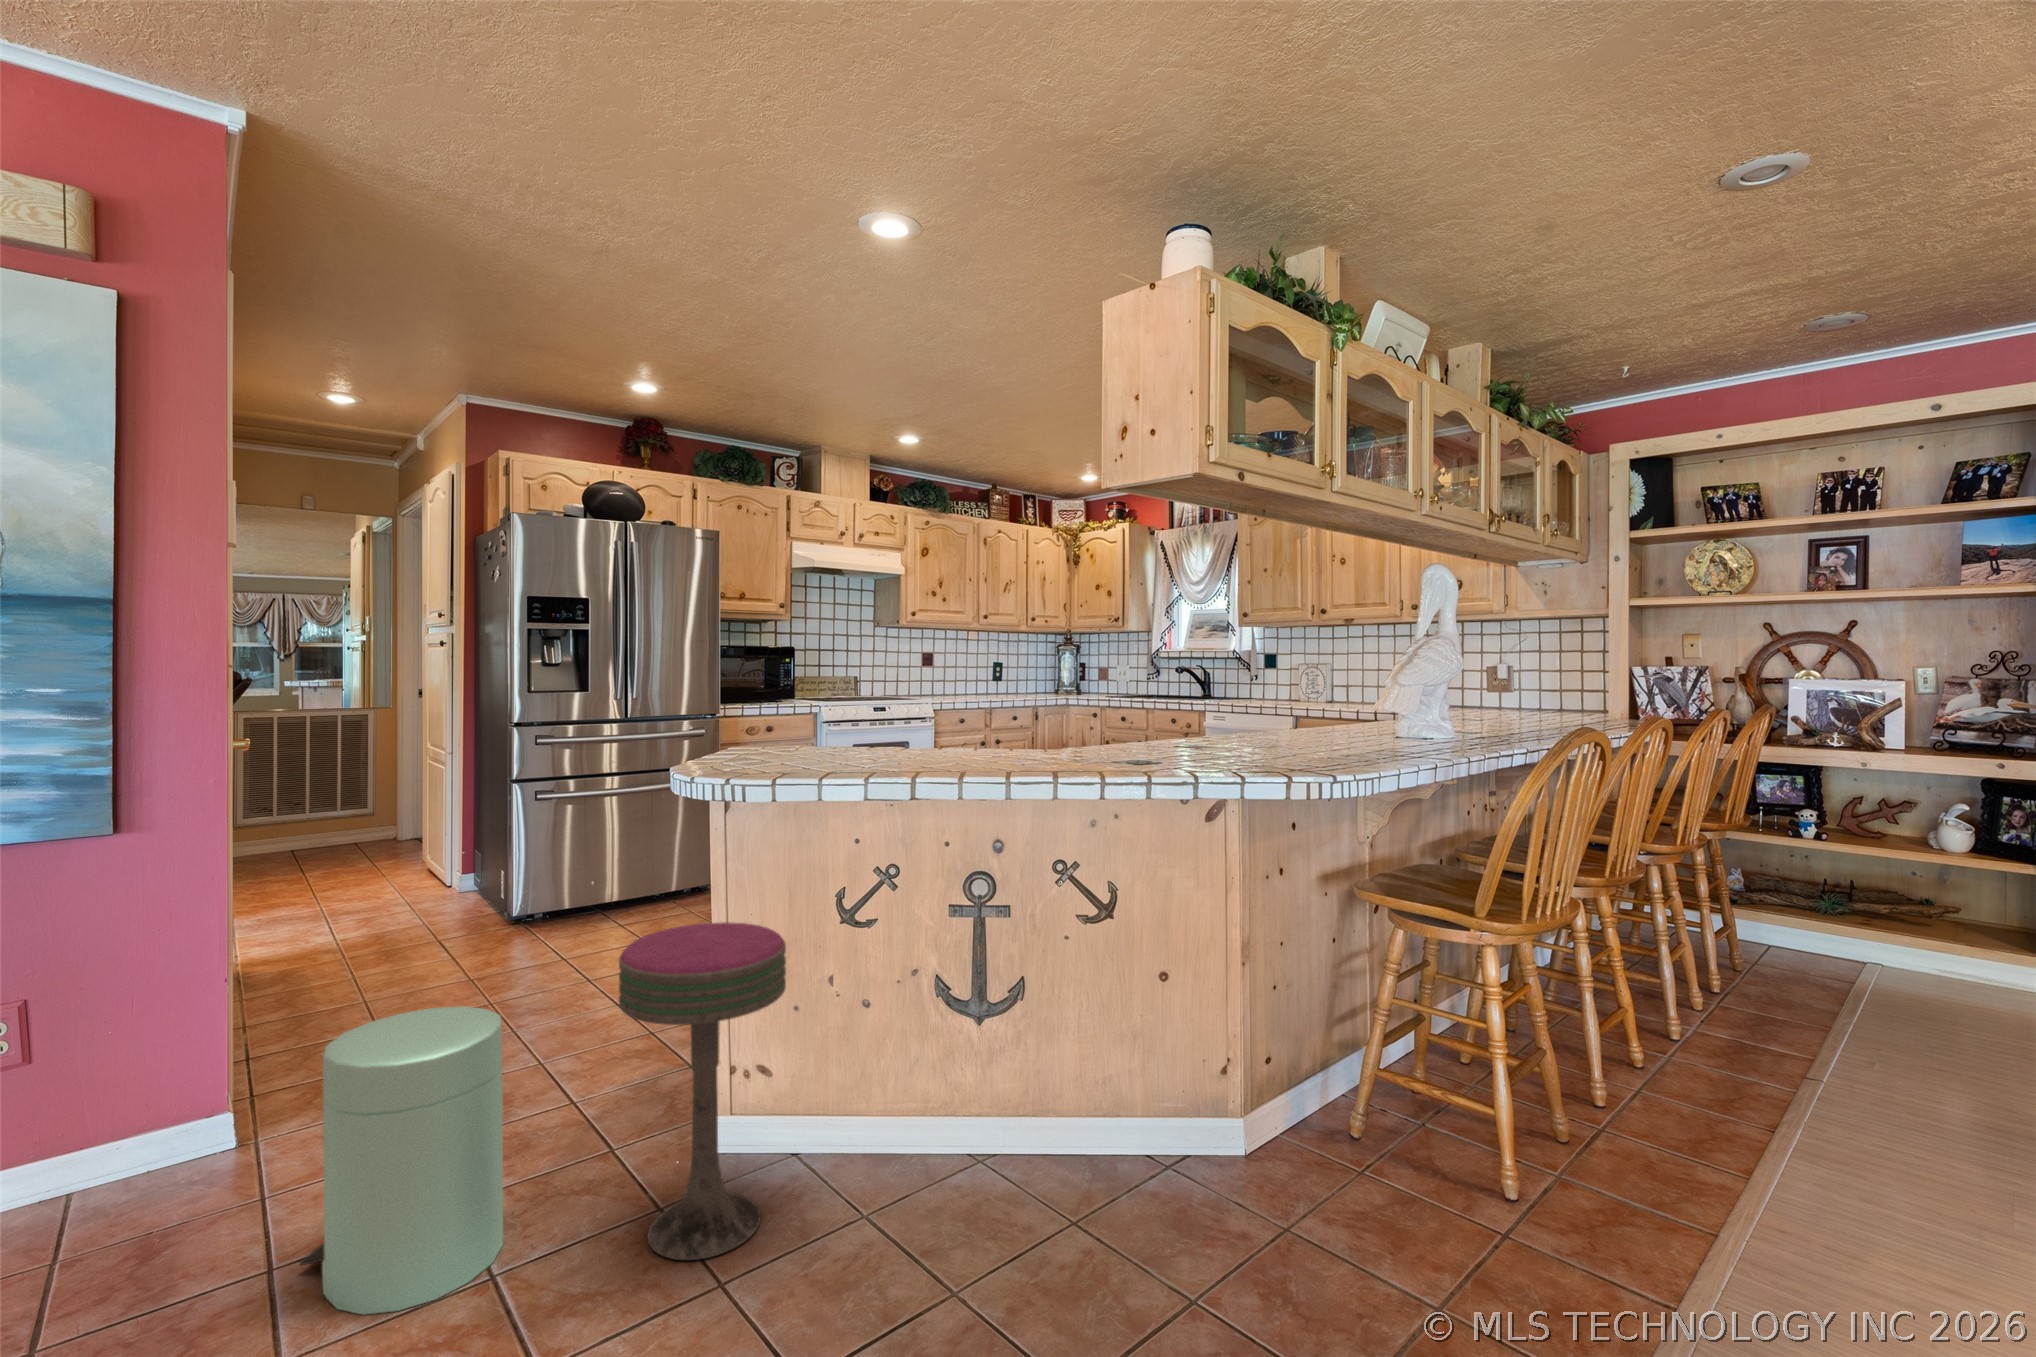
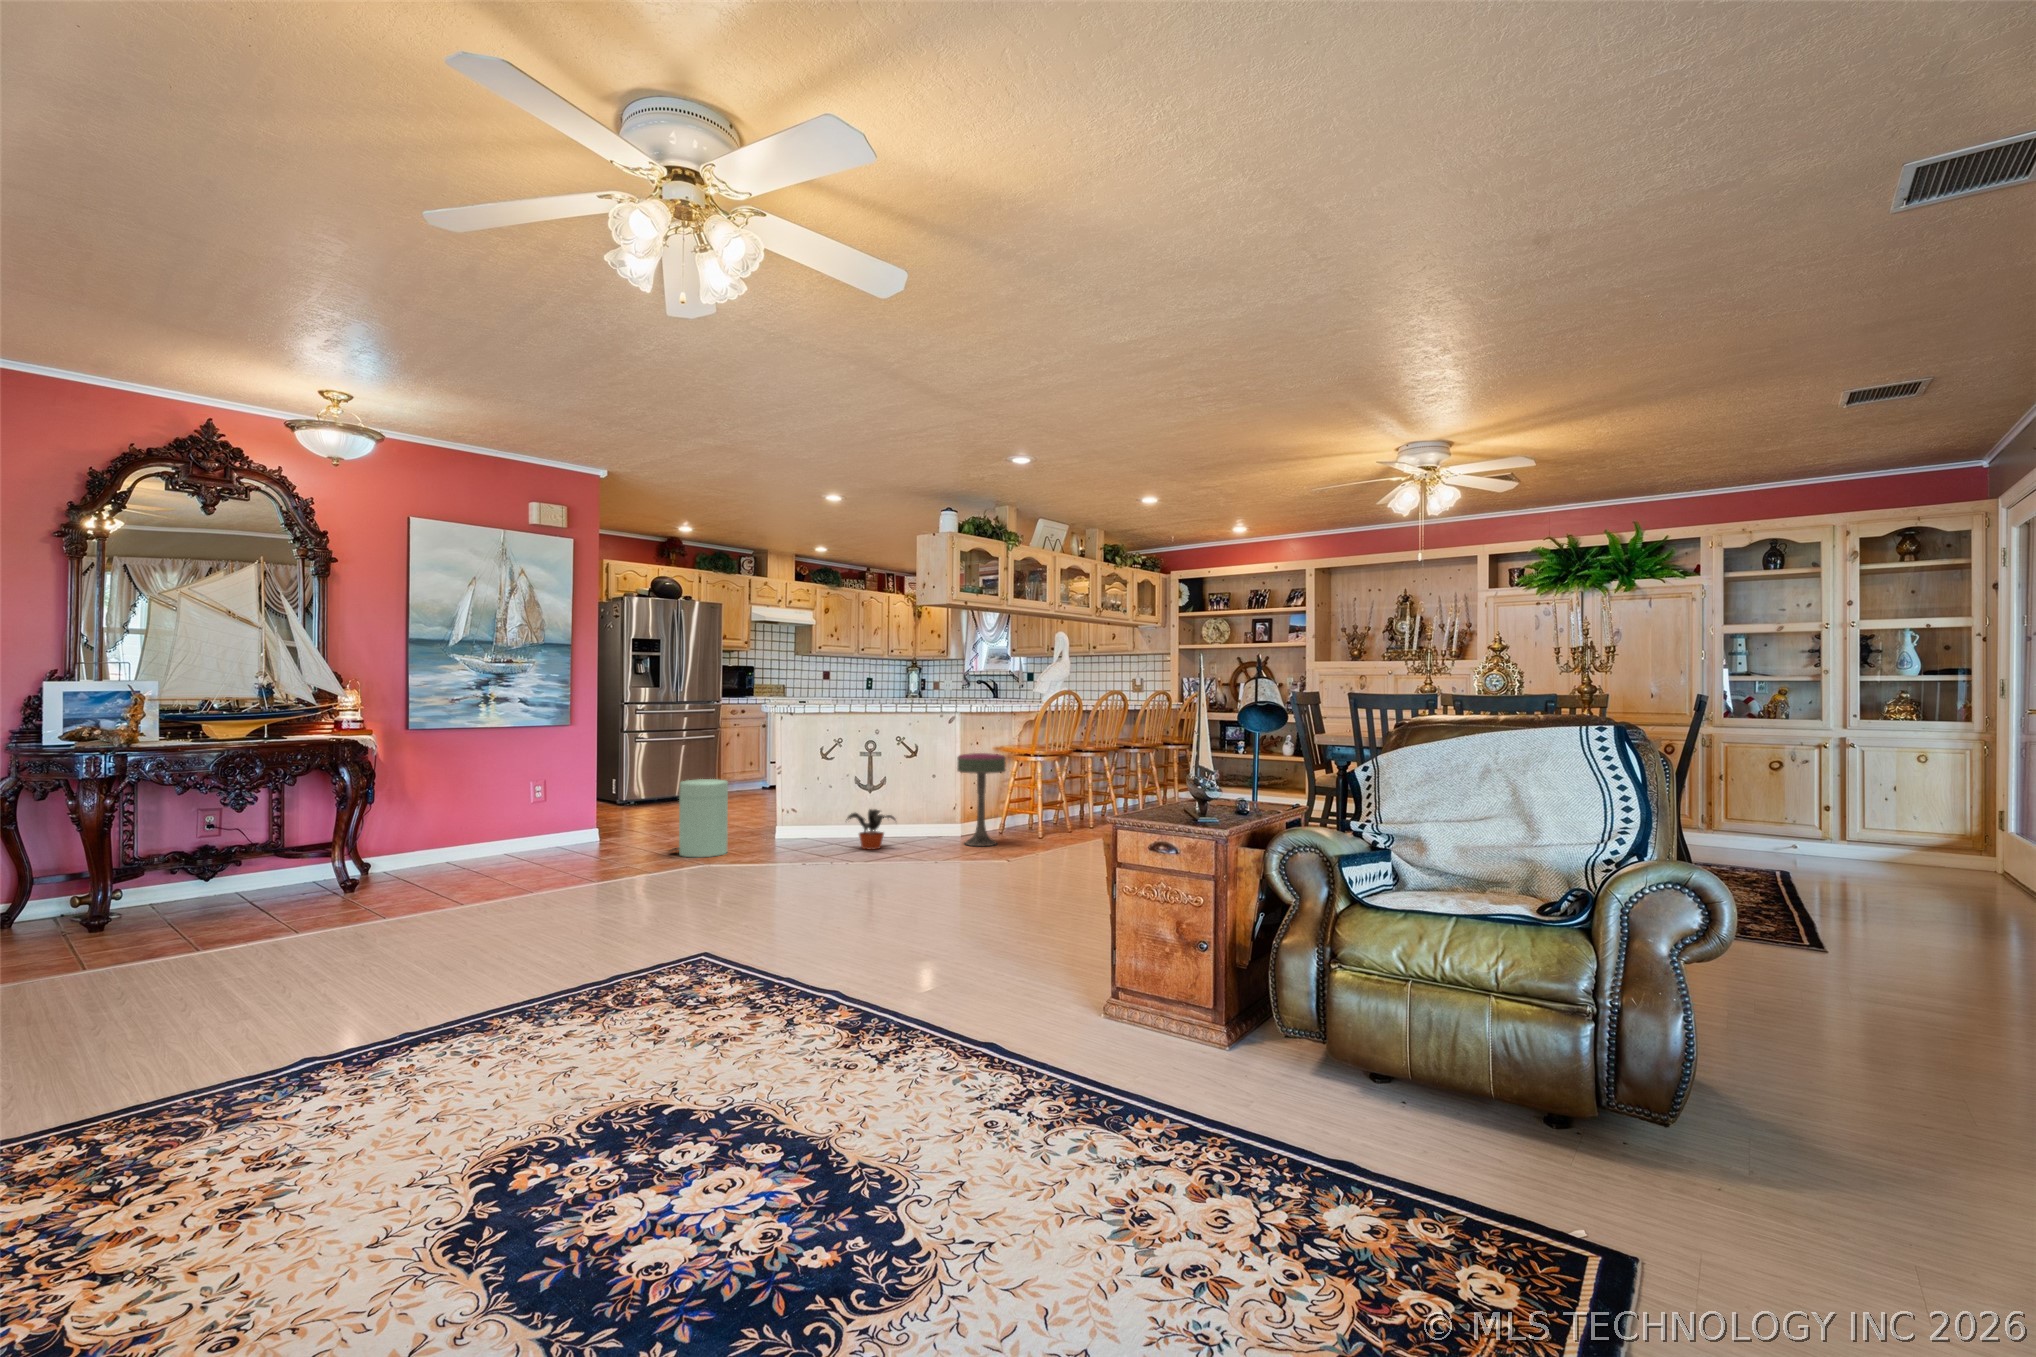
bar stool: present [619,922,786,1260] -> present [957,753,1006,846]
potted plant: none [868,1096,1036,1262] -> present [846,809,895,849]

